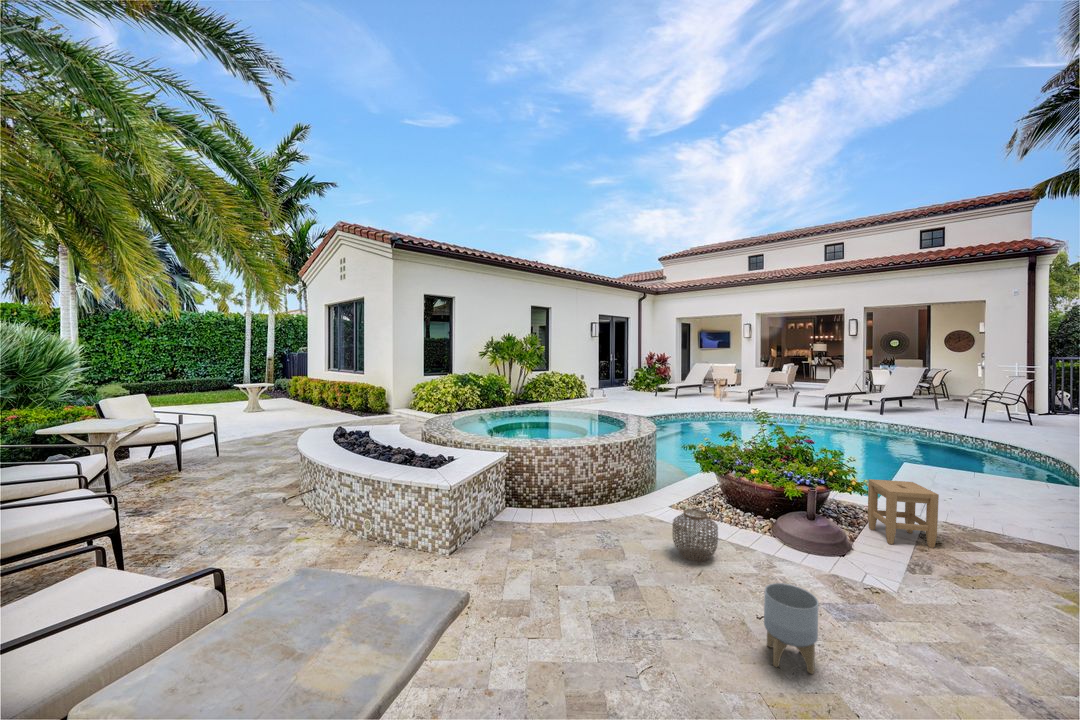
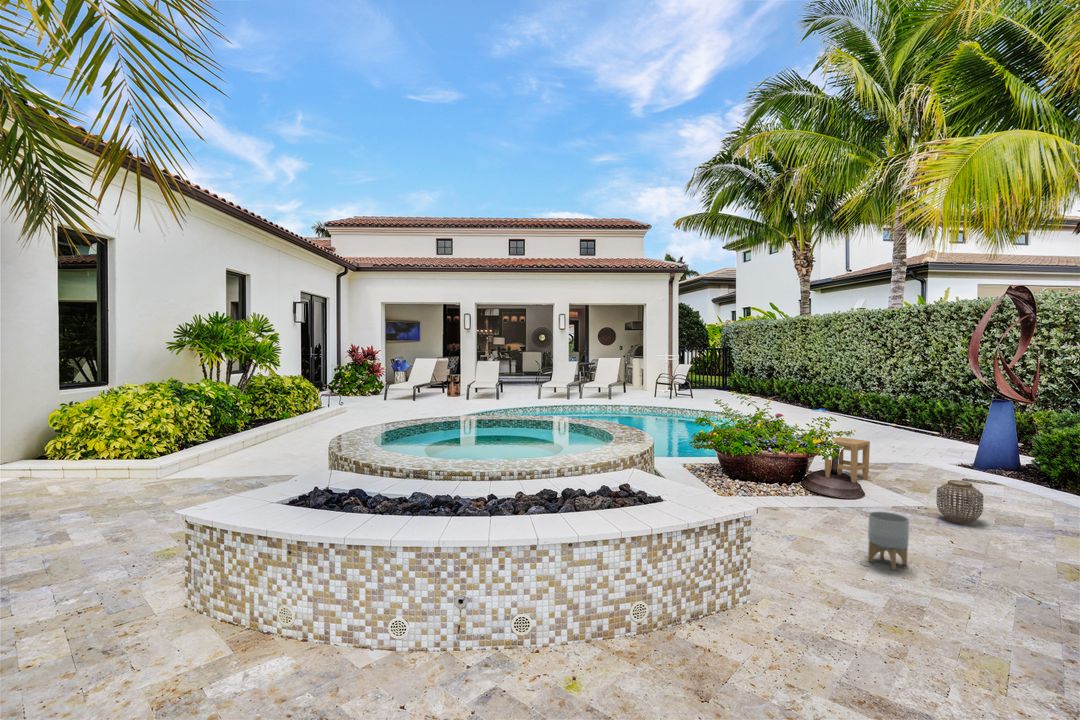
woven basket: present [673,509,718,562] -> present [936,480,983,524]
planter: present [764,583,819,674] -> present [868,511,909,570]

